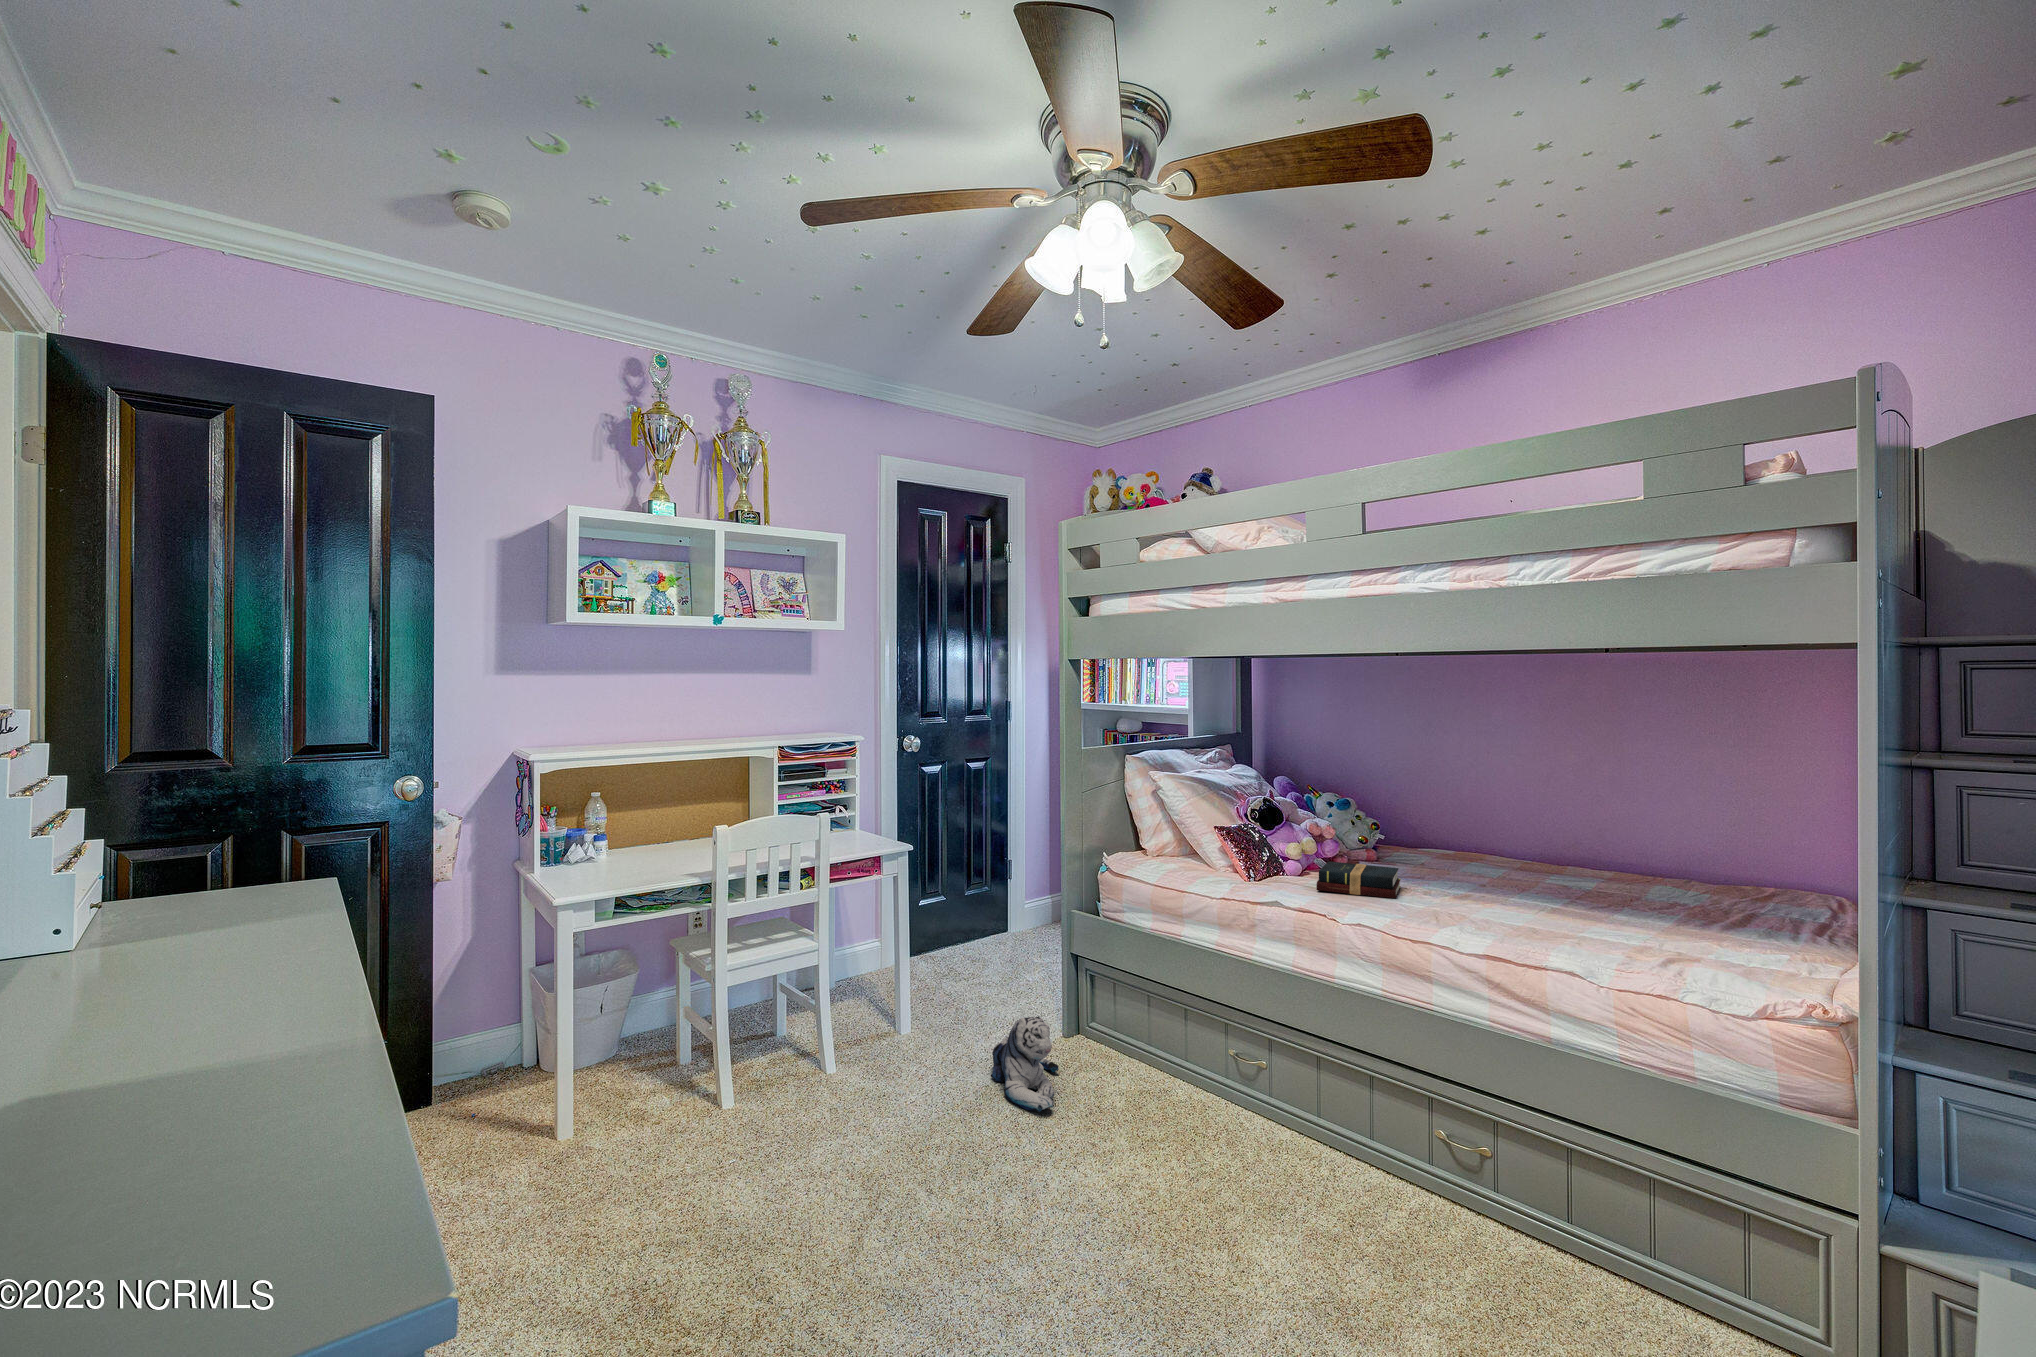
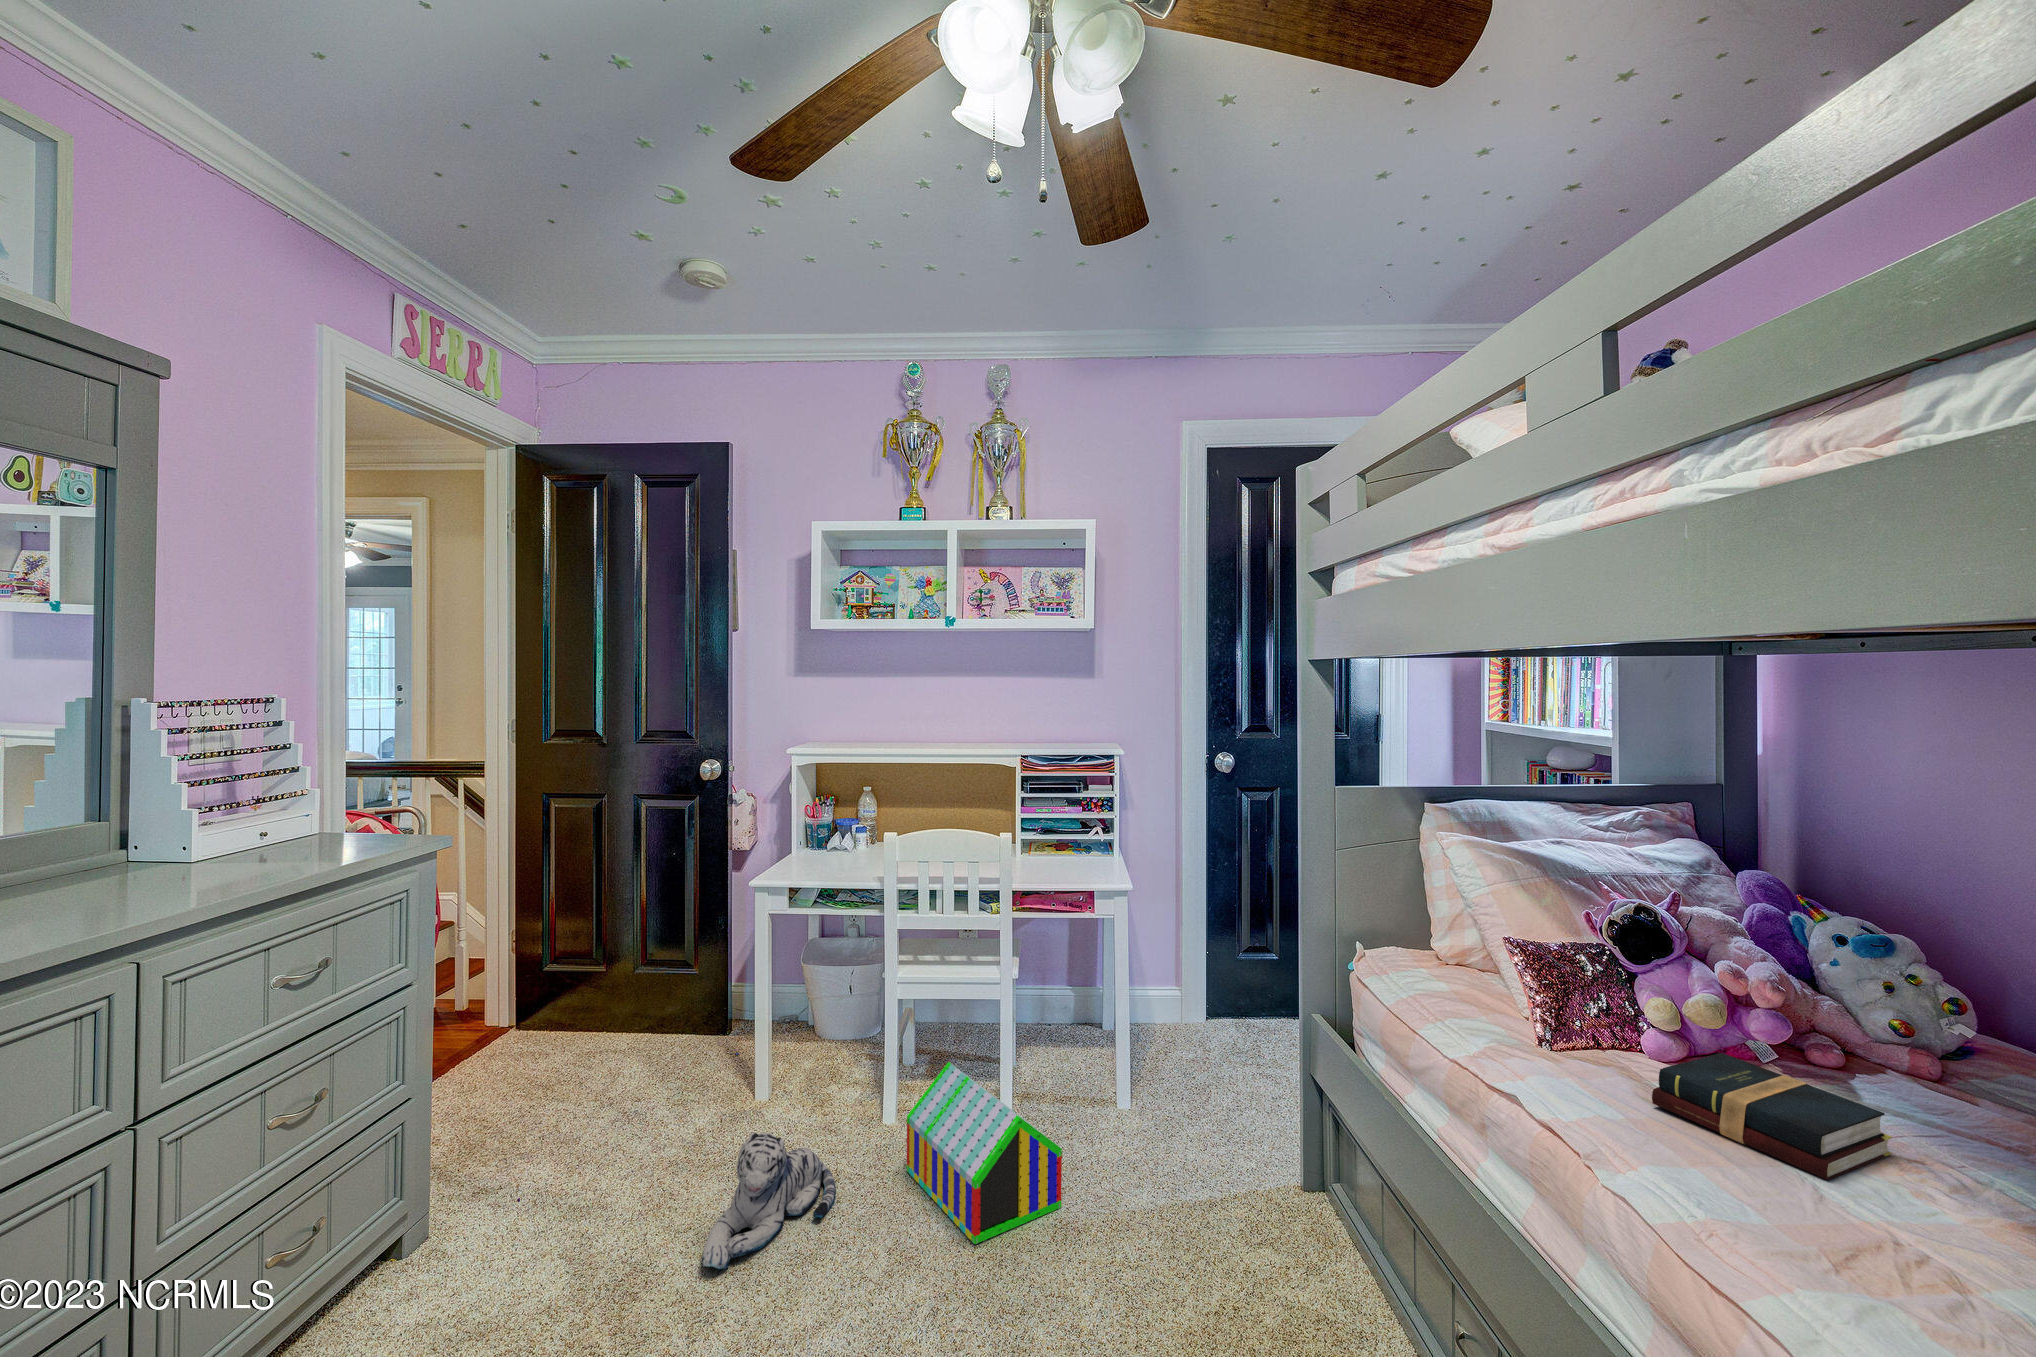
plush toy: present [991,1017,1059,1112] -> present [702,1132,836,1269]
toy house: none [784,1019,930,1144] -> present [907,1062,1062,1244]

